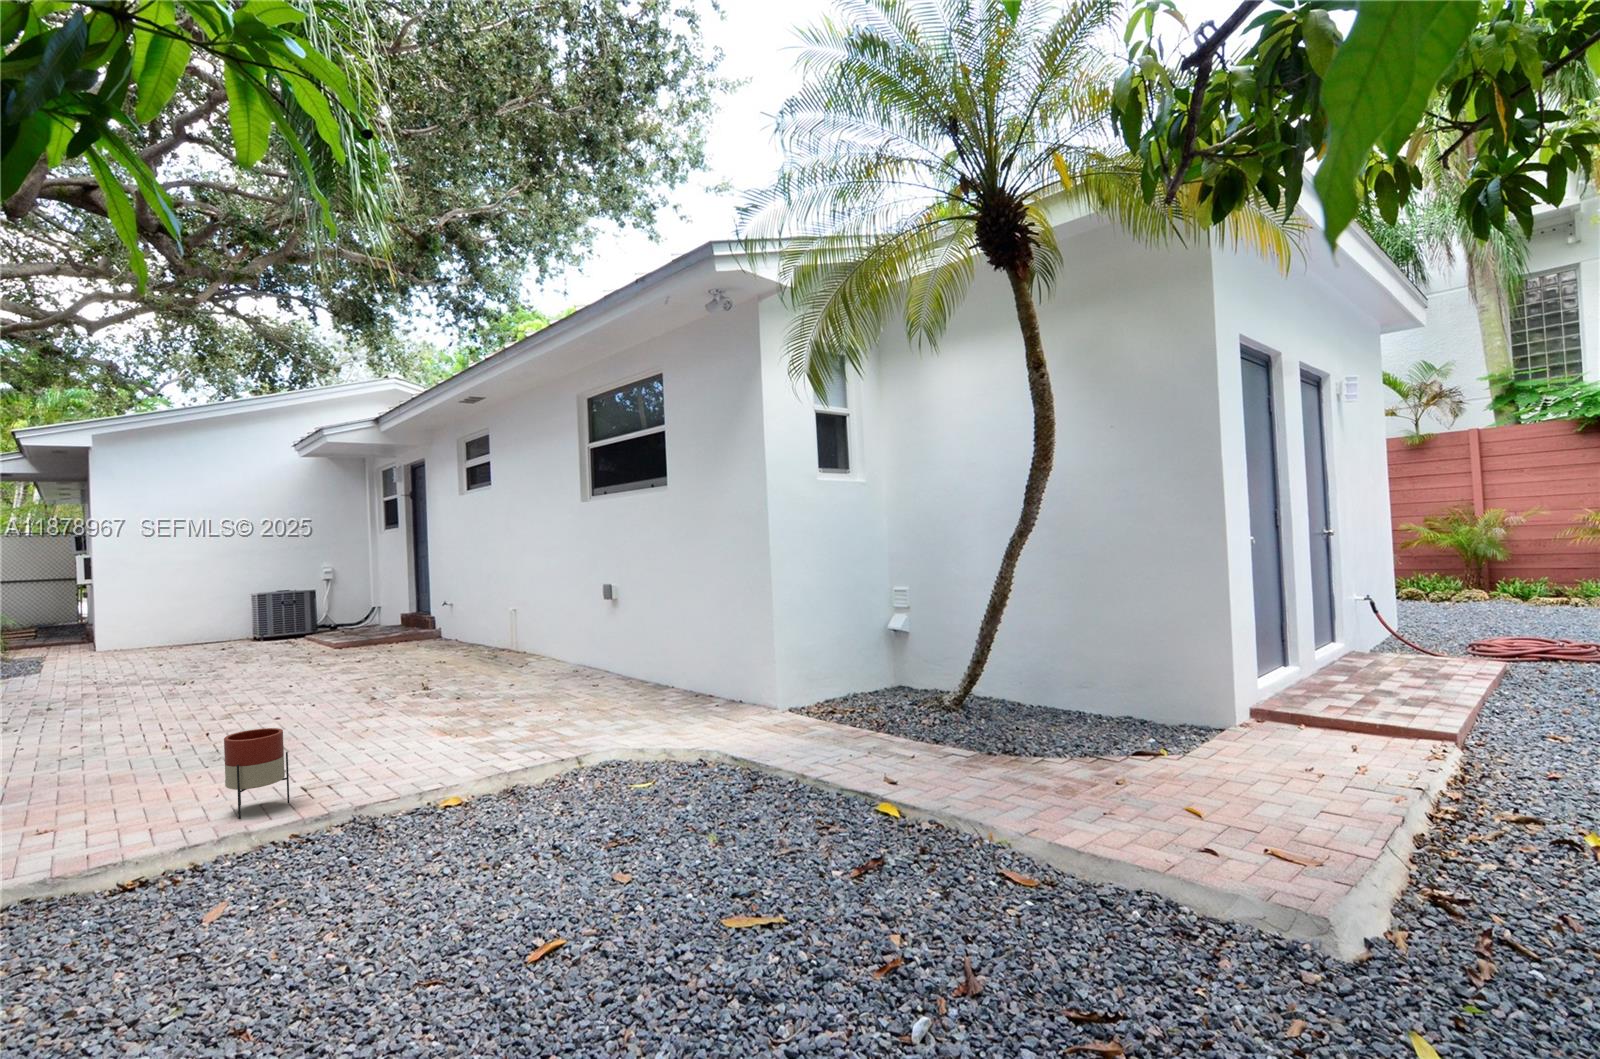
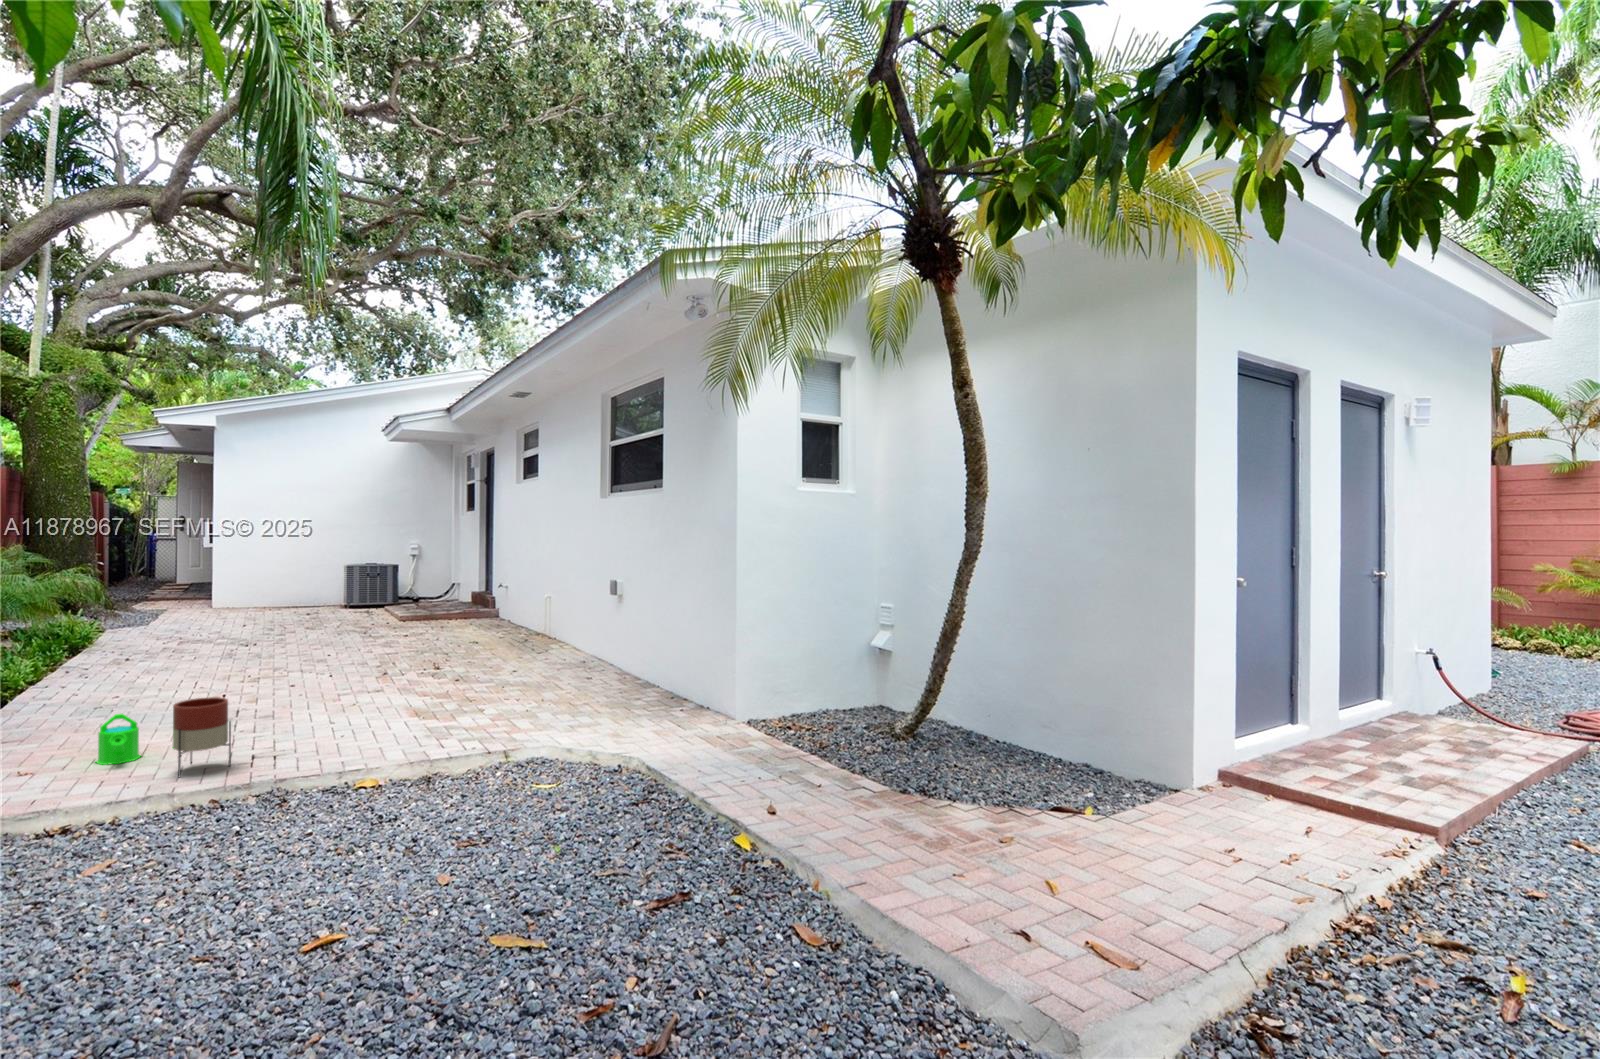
watering can: none [119,757,171,817] -> present [96,714,141,765]

